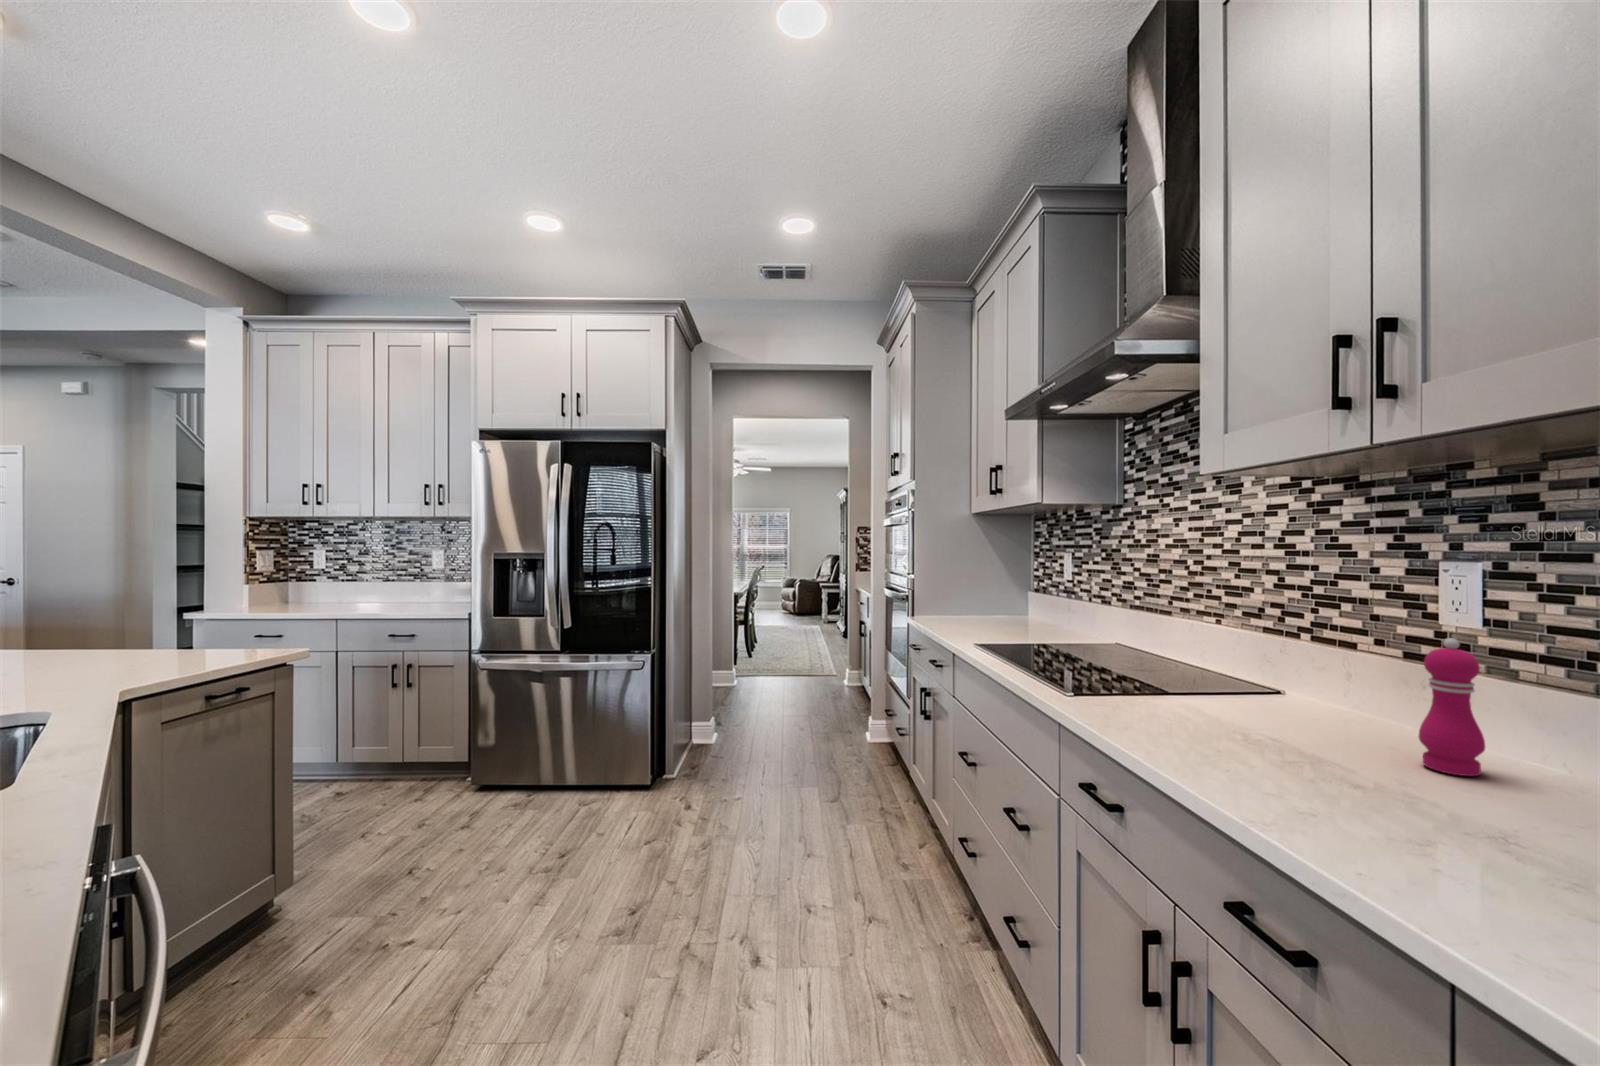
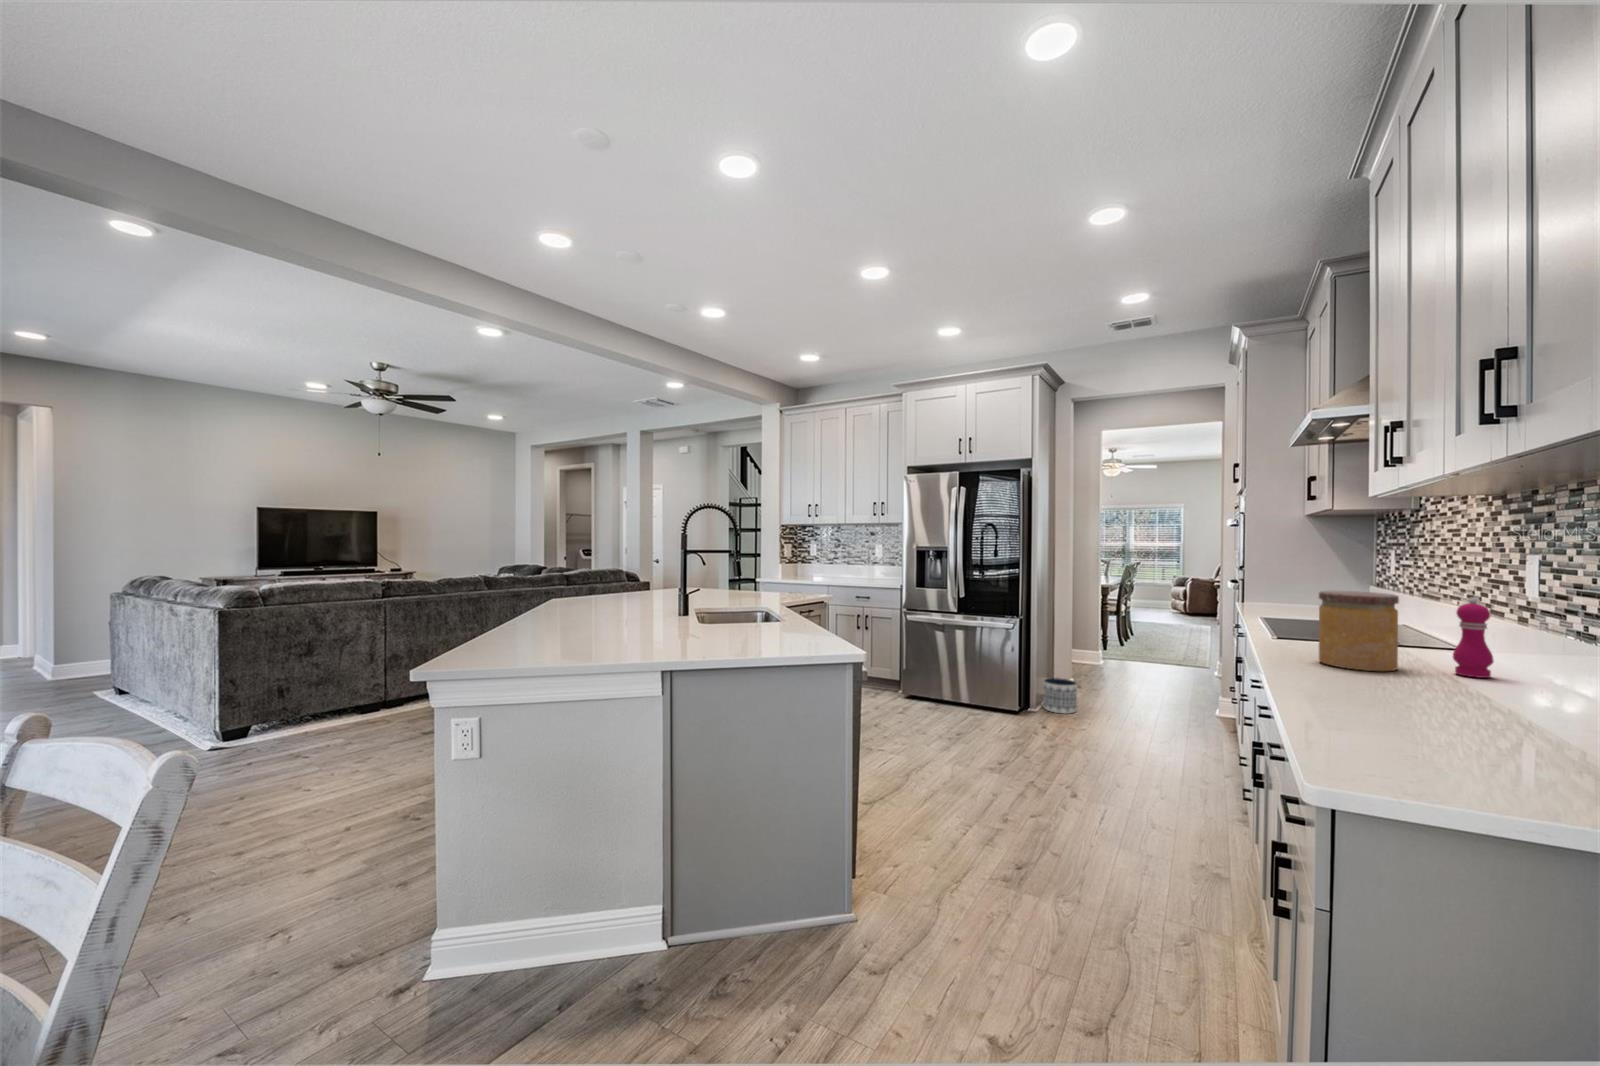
jar: none [1235,631,1373,788] -> present [1319,591,1399,671]
planter: none [681,725,722,775] -> present [1043,678,1077,714]

